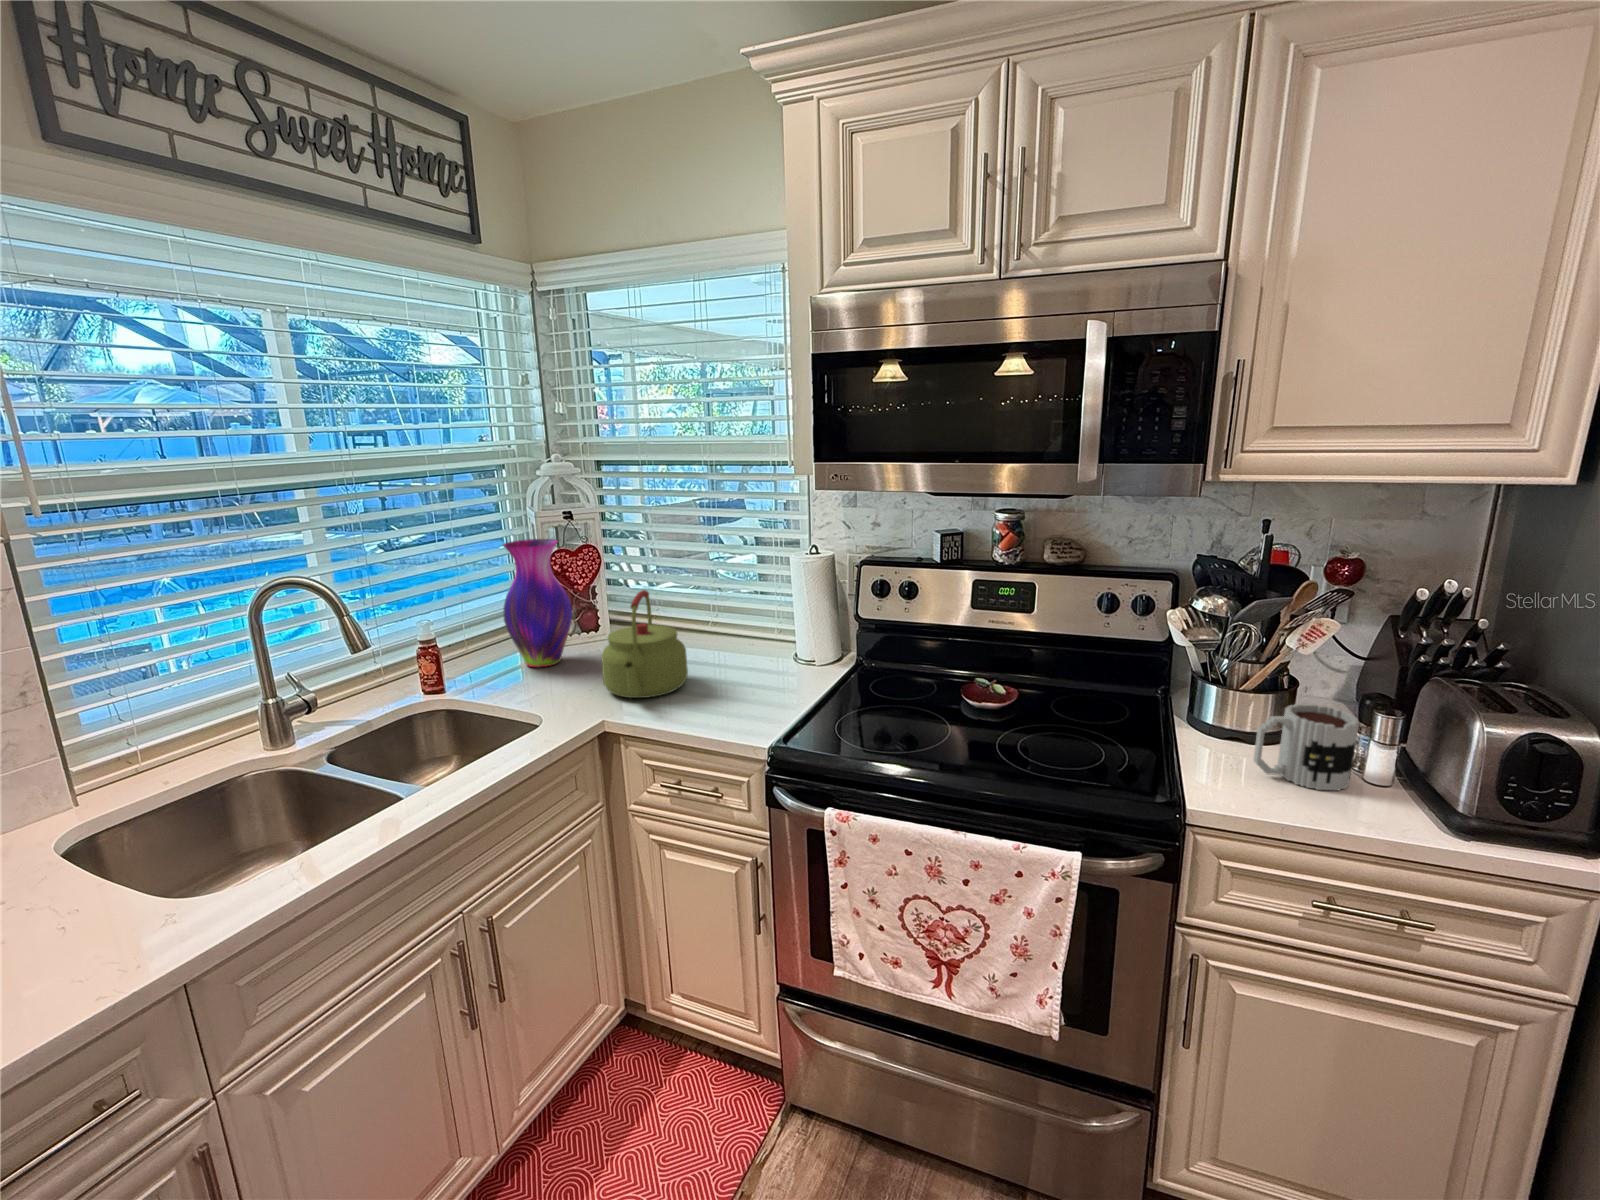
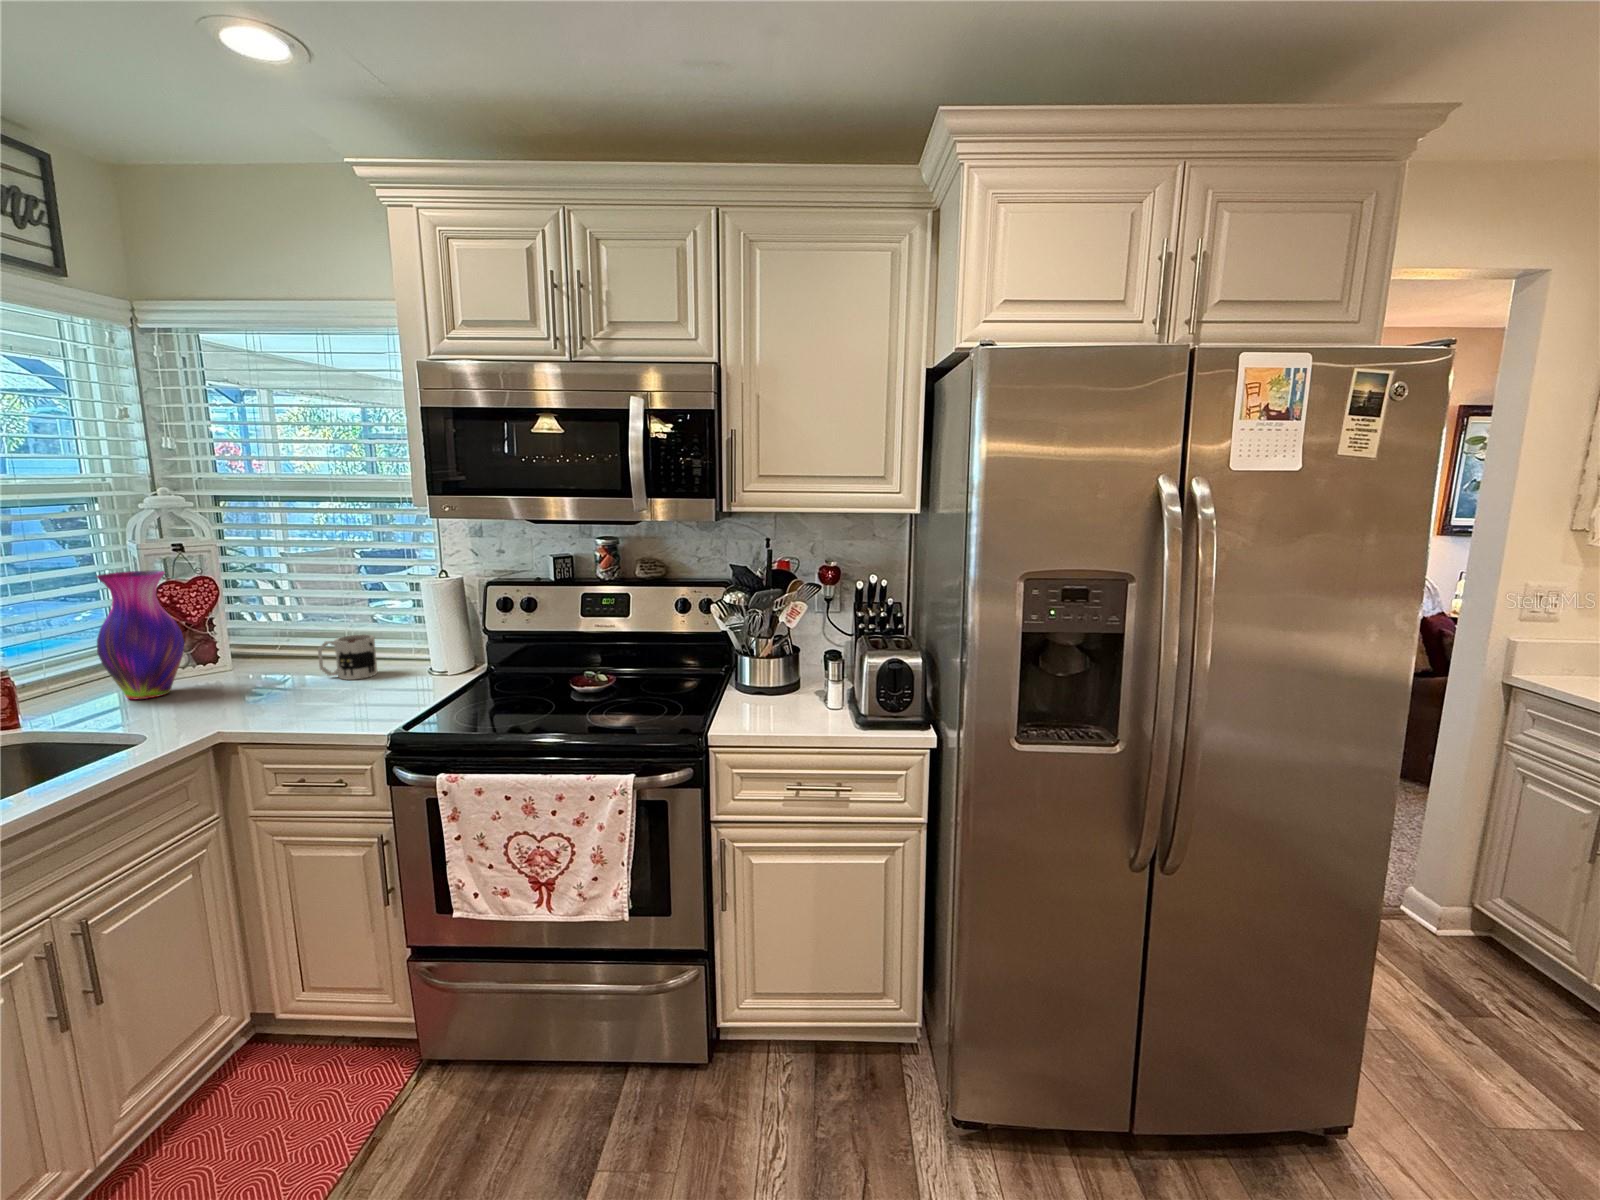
kettle: present [601,590,688,698] -> none [217,613,315,713]
mug: present [1254,704,1359,790] -> present [318,634,377,680]

